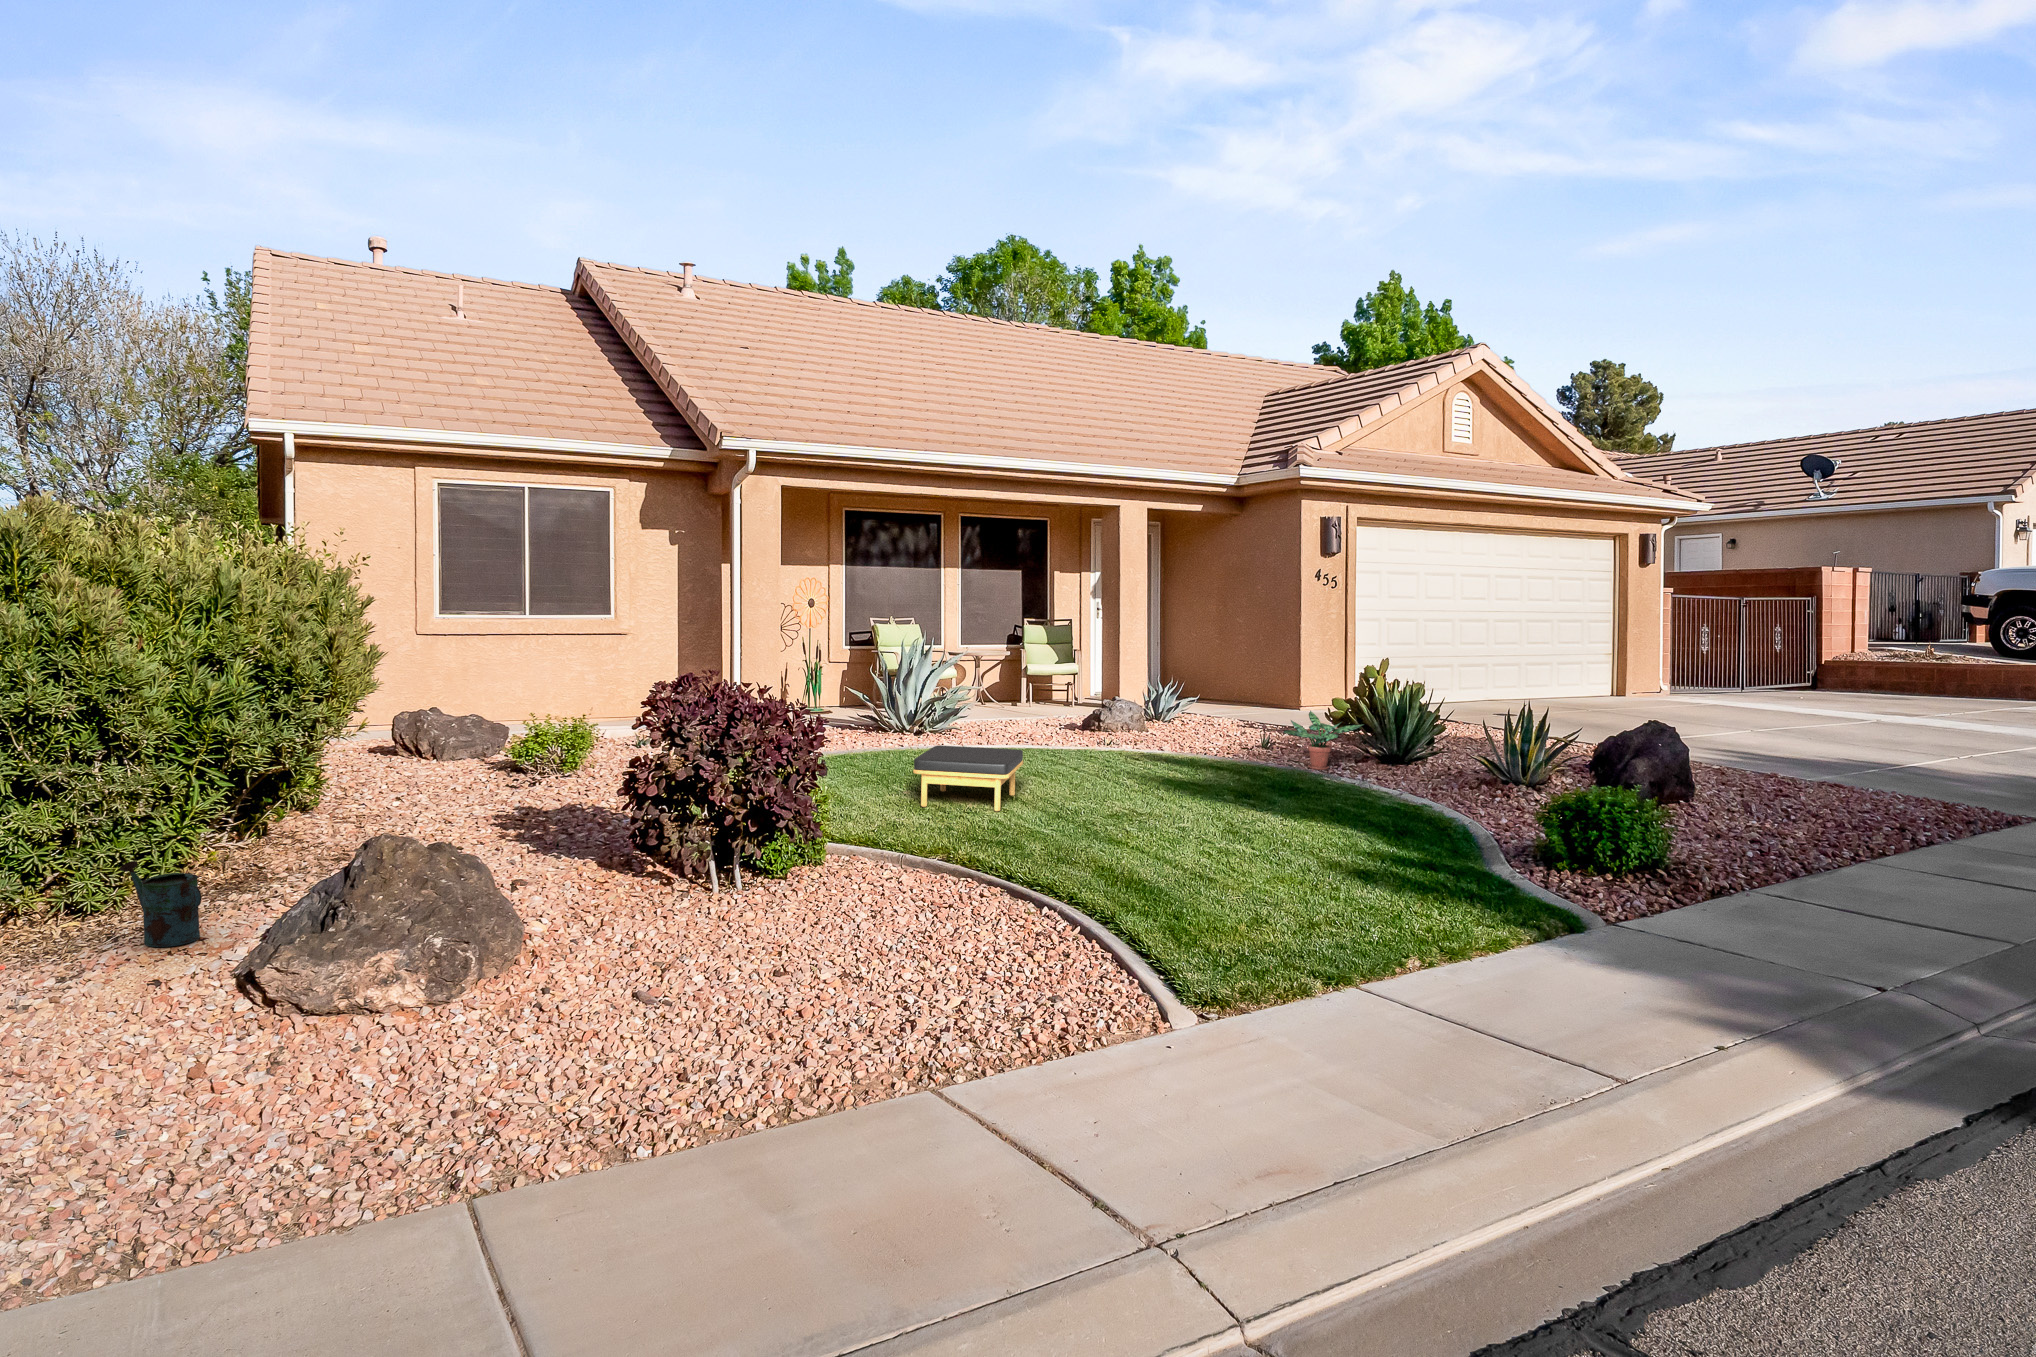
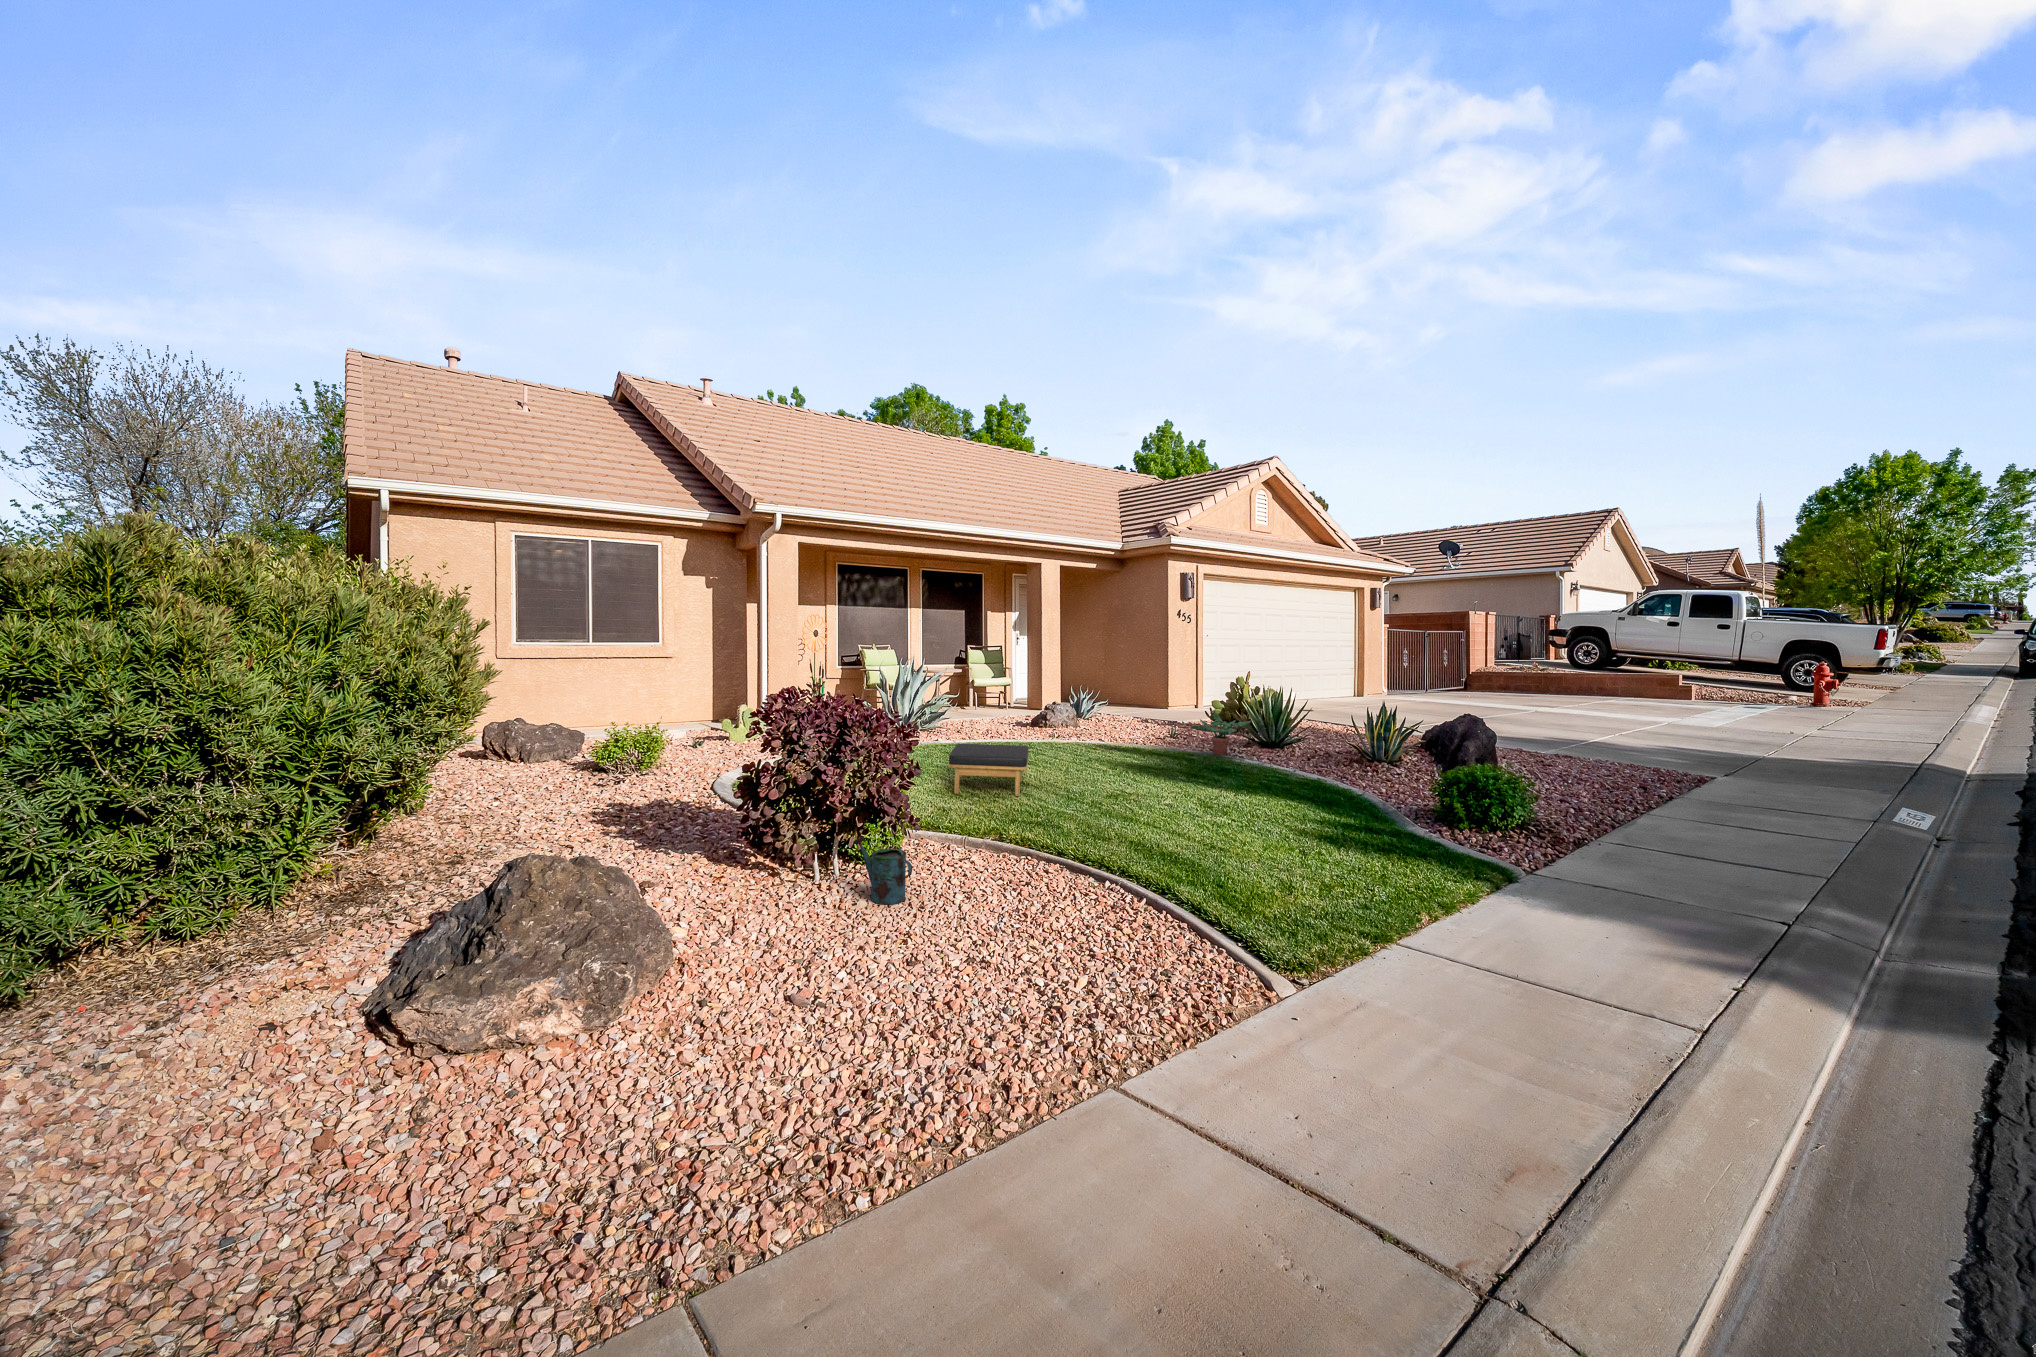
watering can: present [120,861,202,947] -> present [853,837,912,904]

